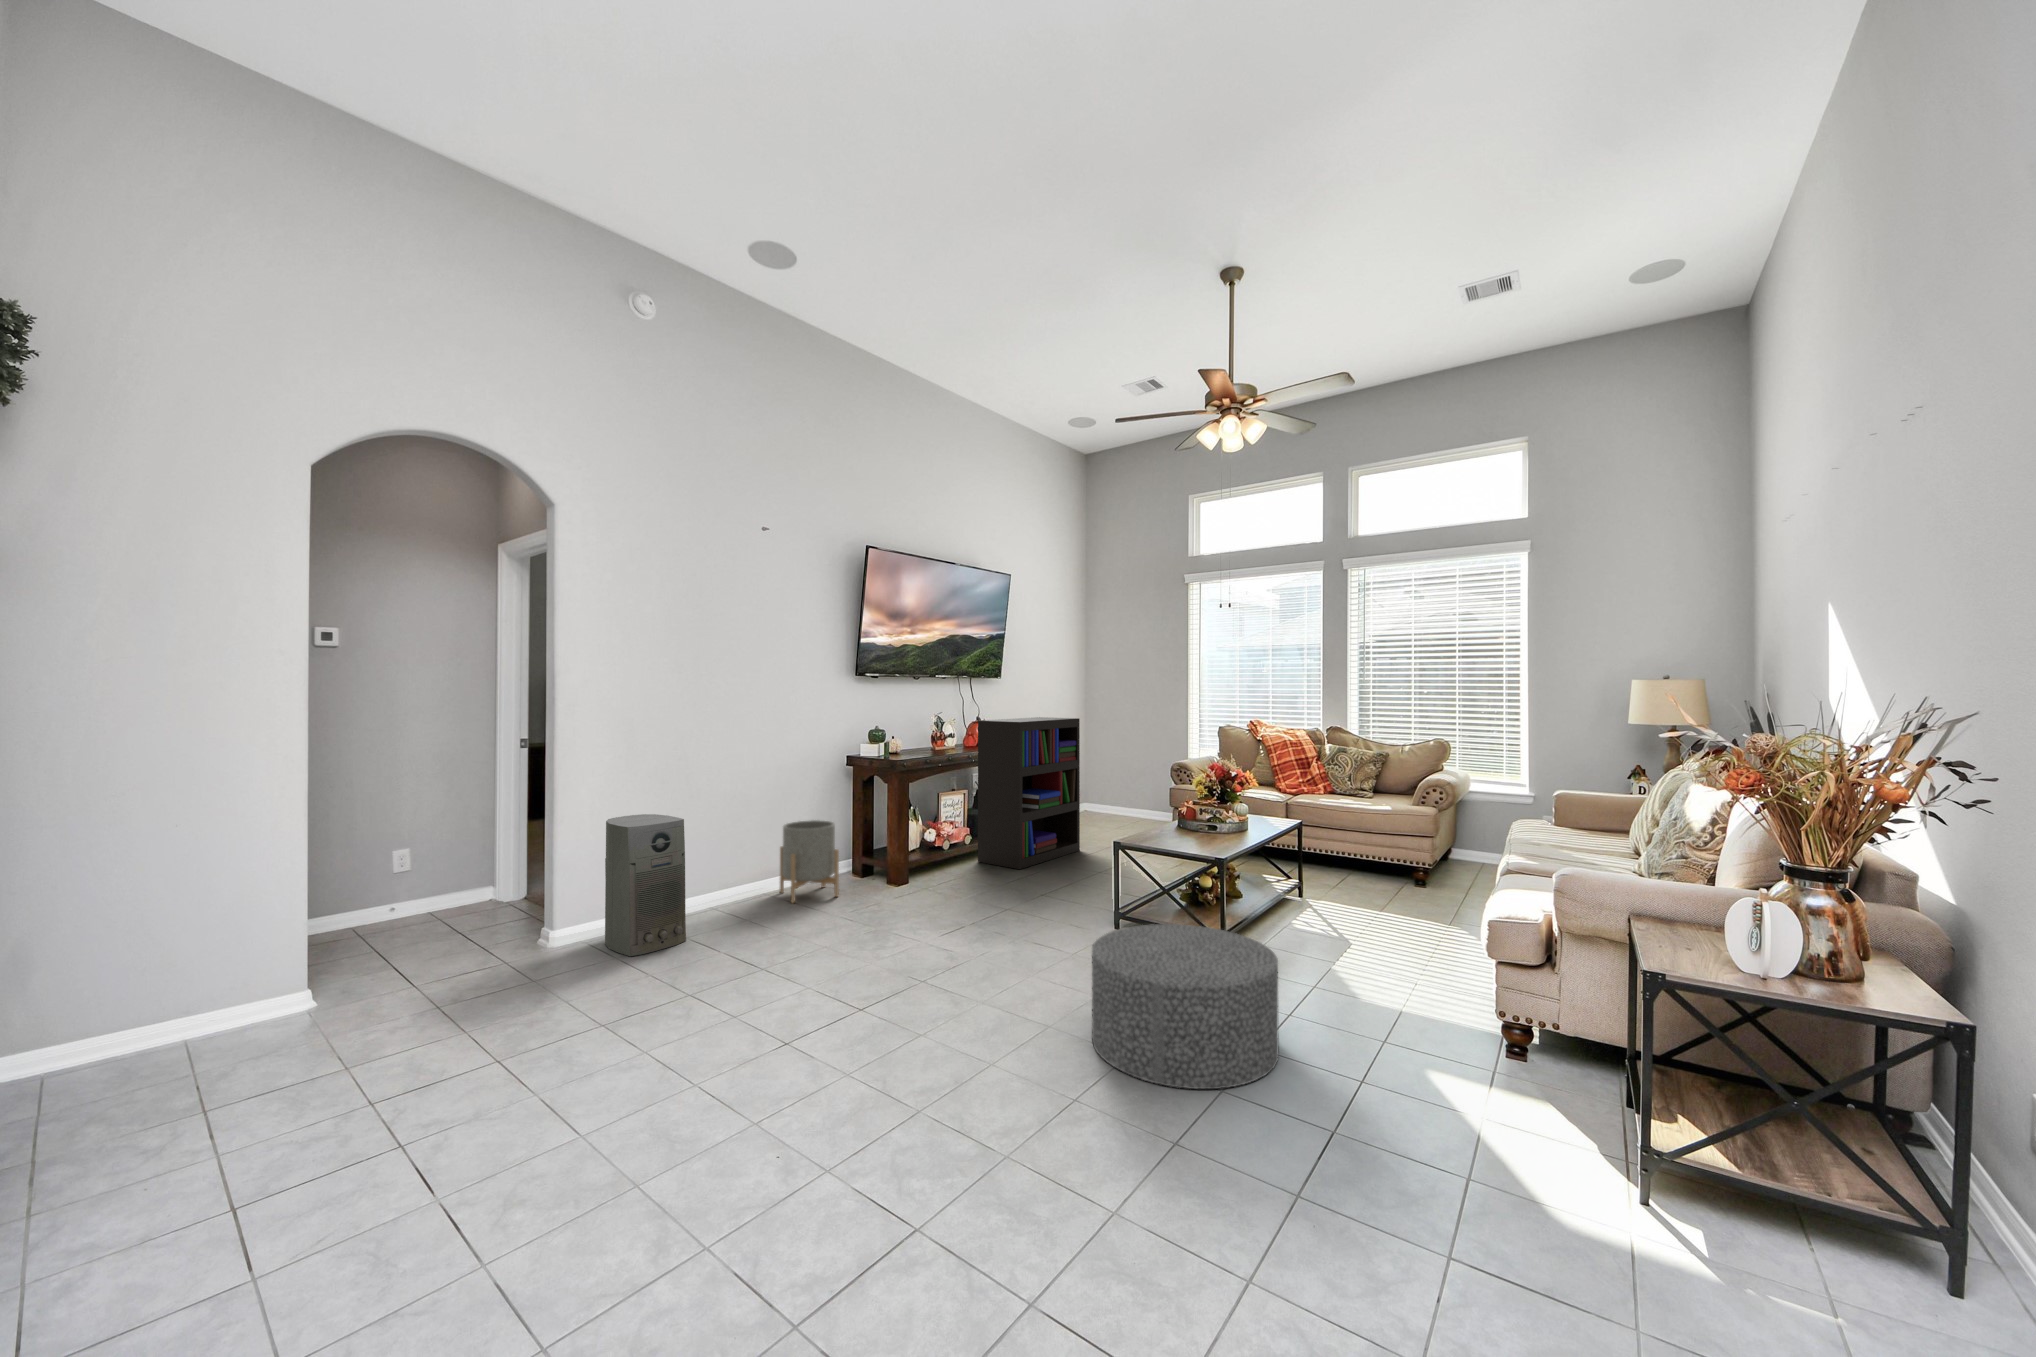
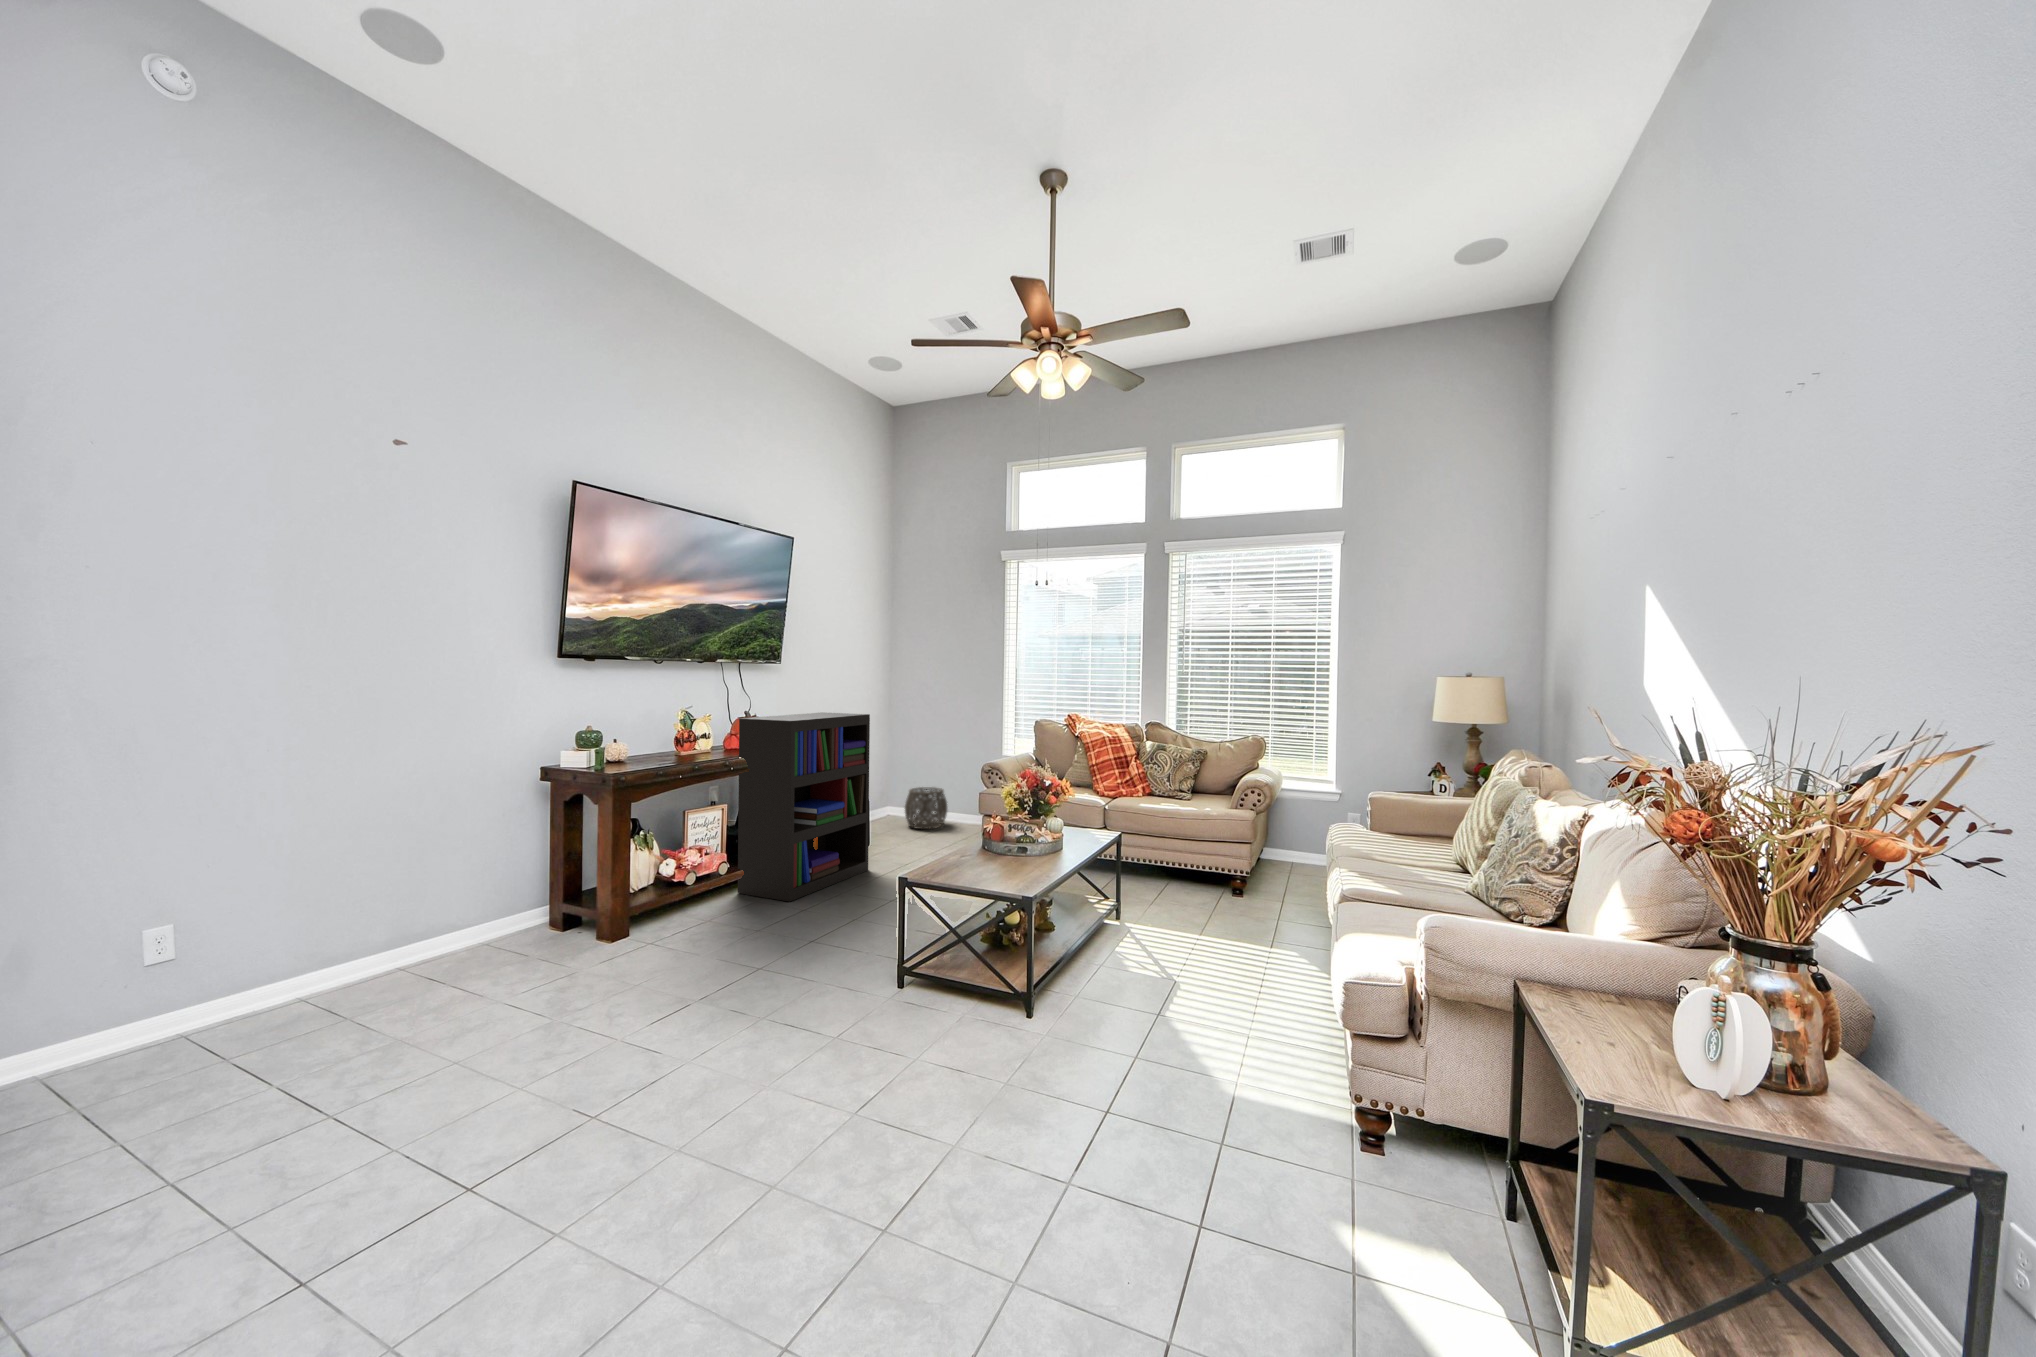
woven basket: none [1106,786,1145,822] -> present [905,787,947,829]
air purifier: present [605,814,686,956] -> none [83,872,241,1106]
planter: present [780,820,839,903] -> none [438,857,527,978]
ottoman: present [1092,924,1279,1089] -> none [847,1002,1100,1272]

